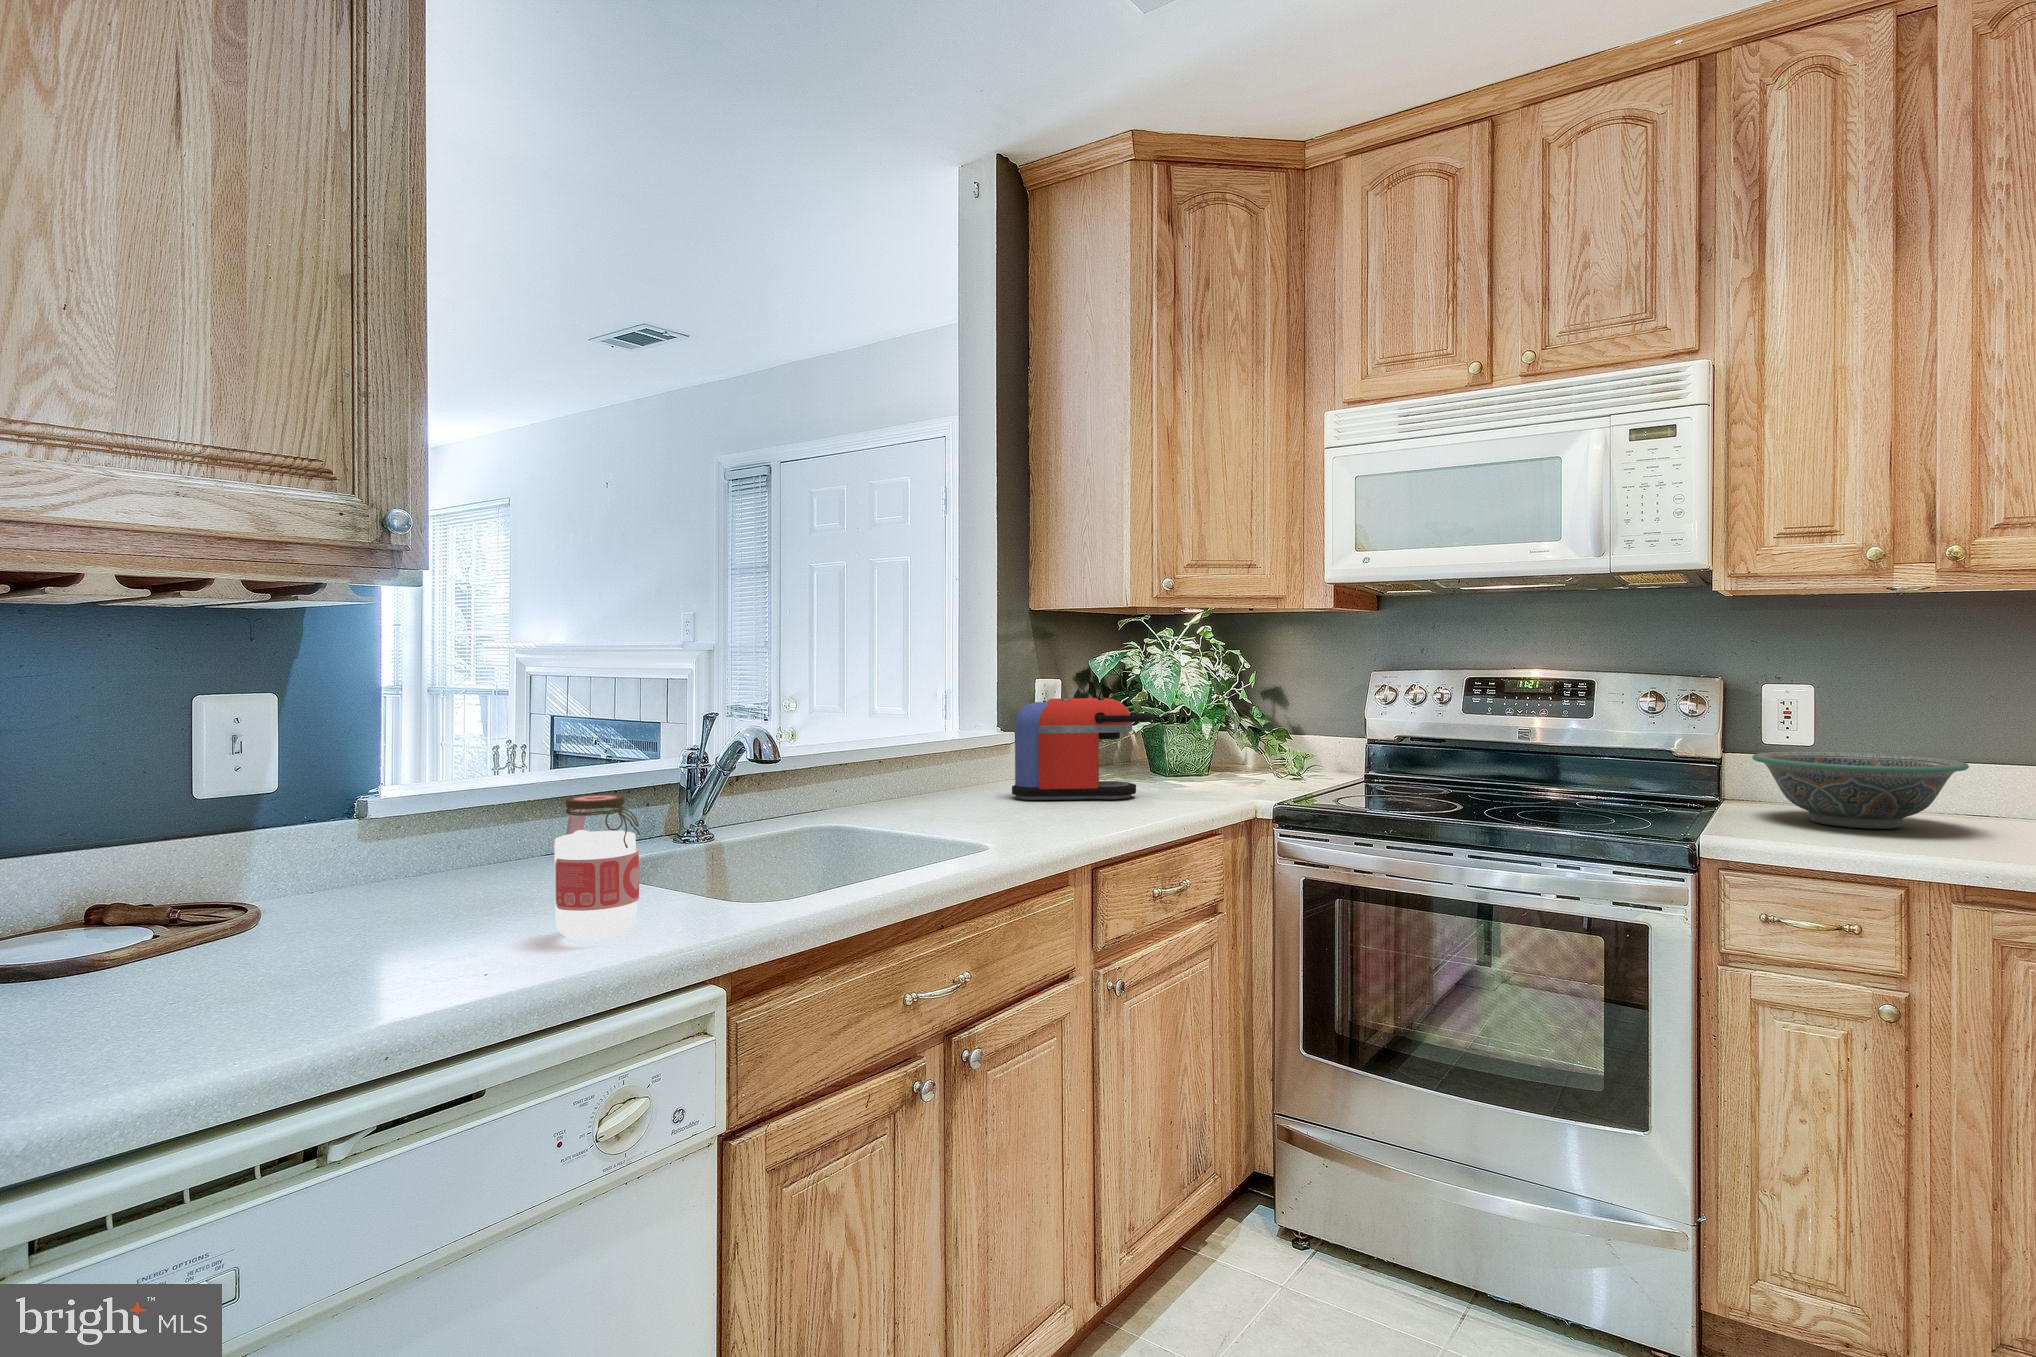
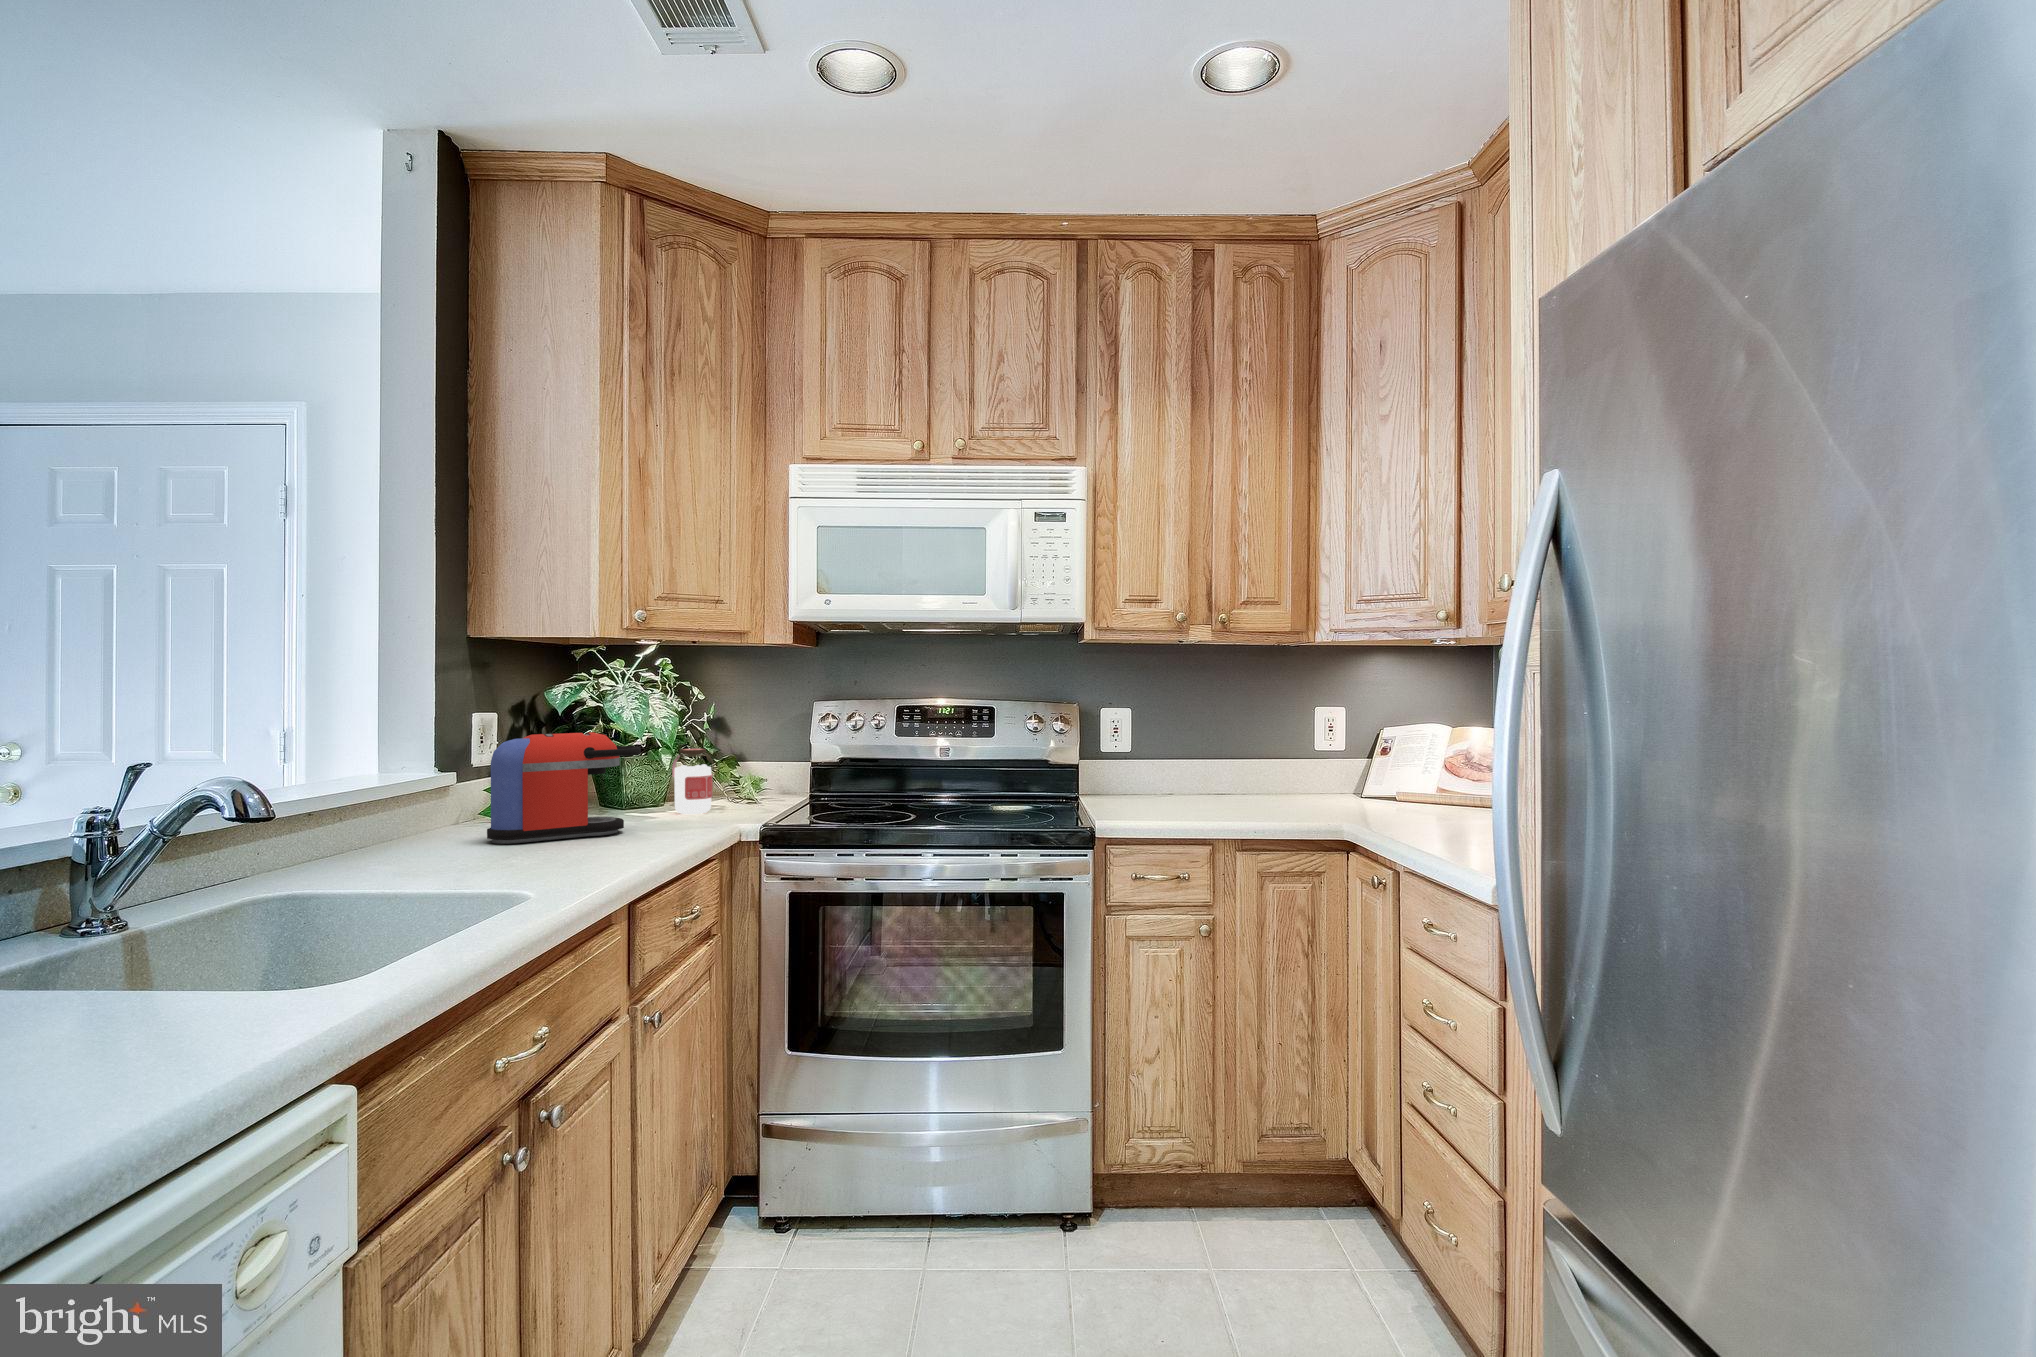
decorative bowl: present [1753,752,1969,829] -> none [1110,757,1231,810]
jar: present [555,795,640,940] -> present [672,749,714,814]

